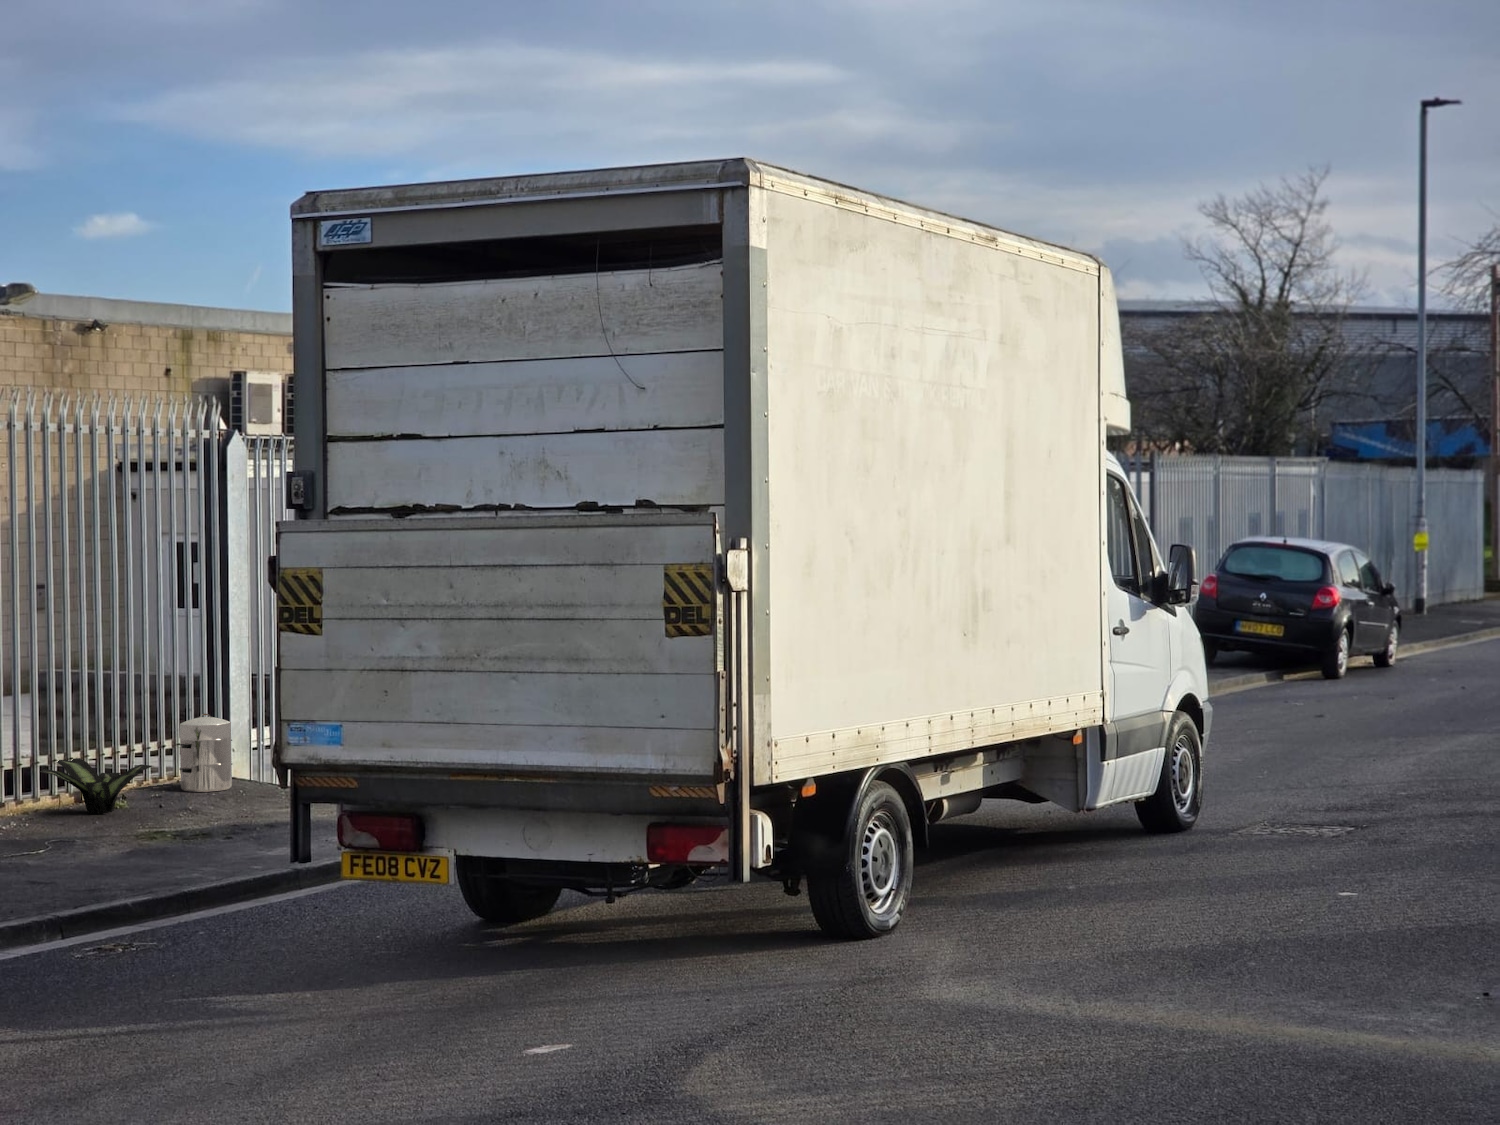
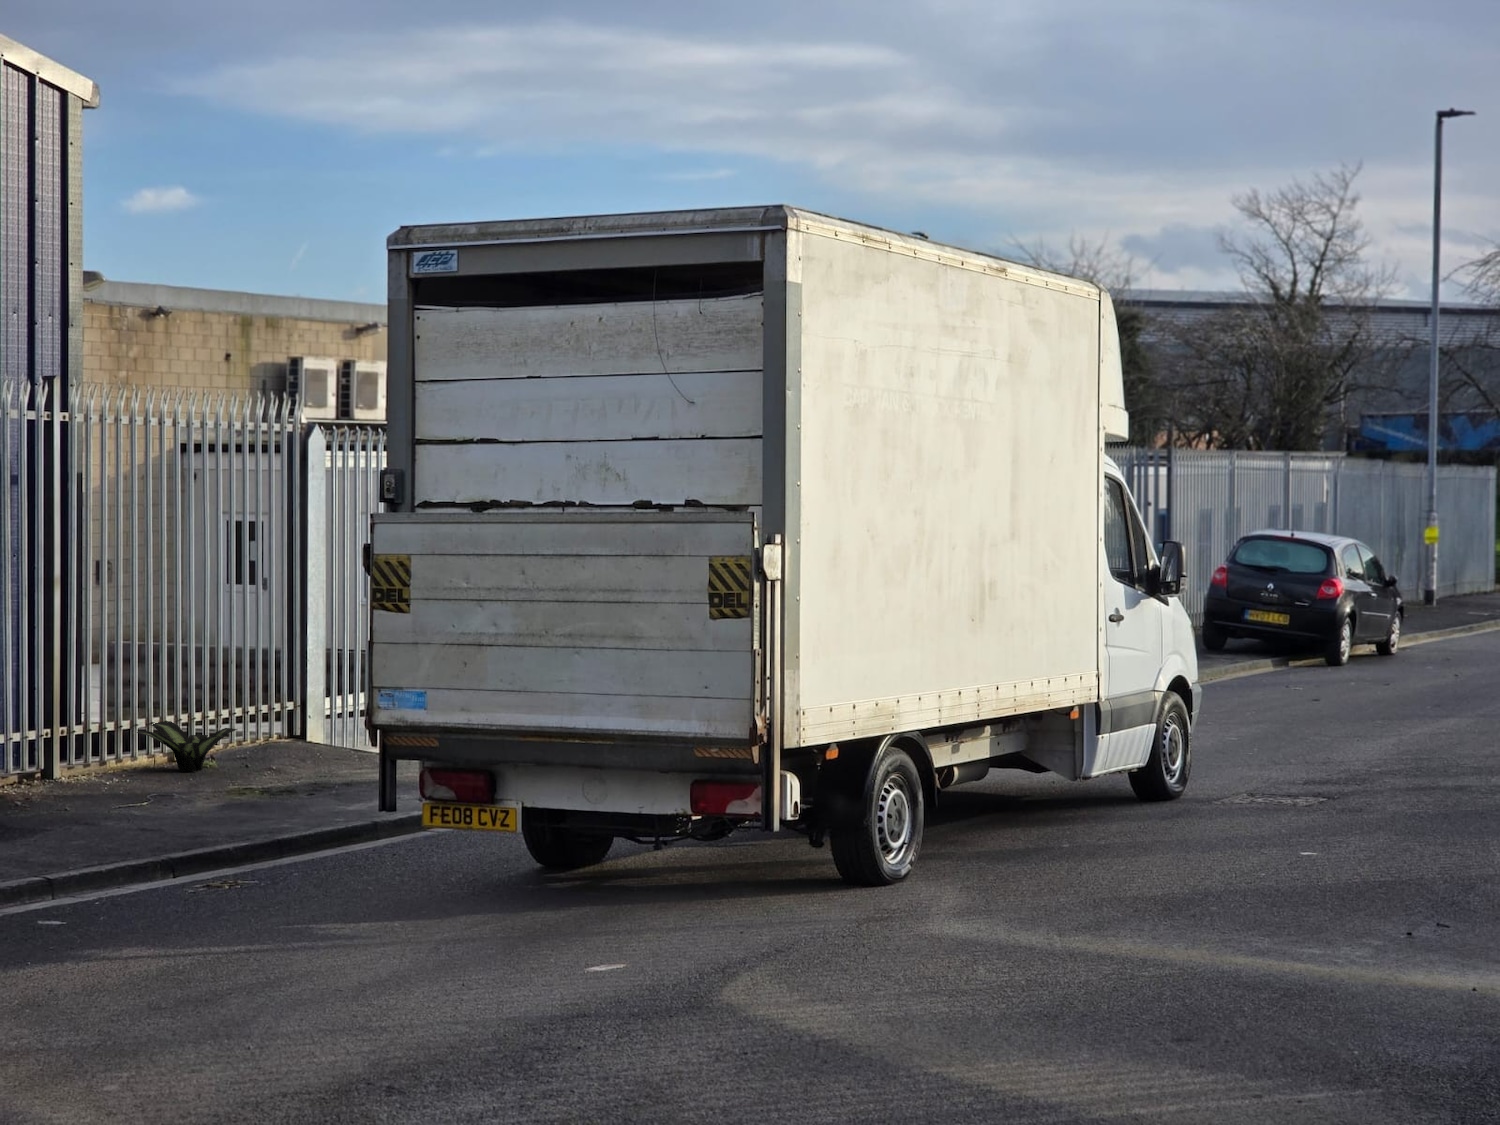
waste bin: present [179,714,232,792] -> none [258,683,306,754]

